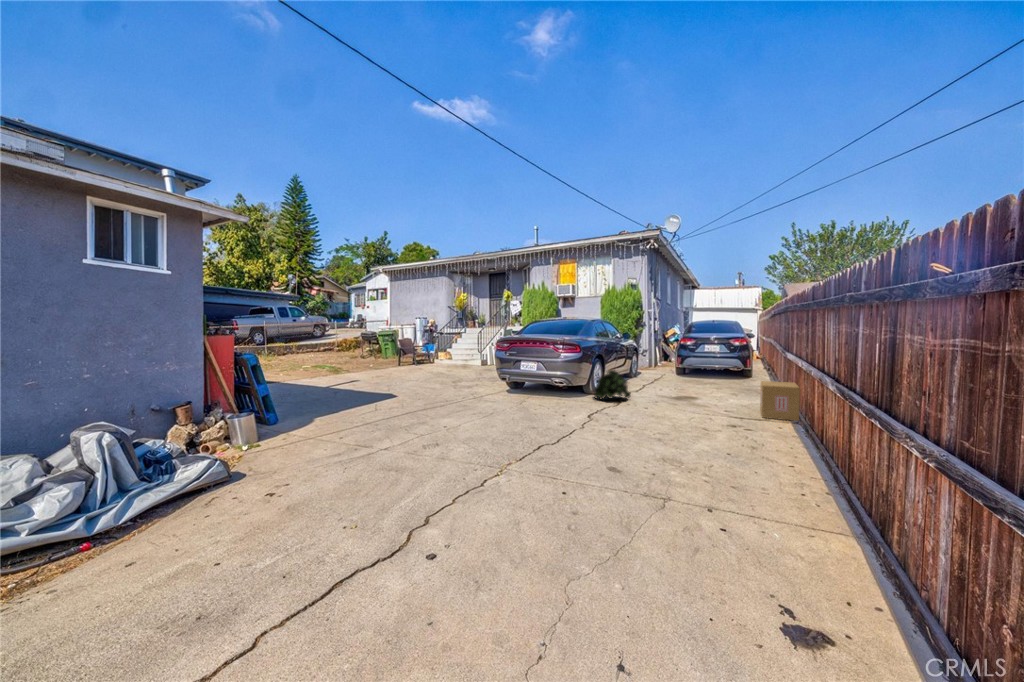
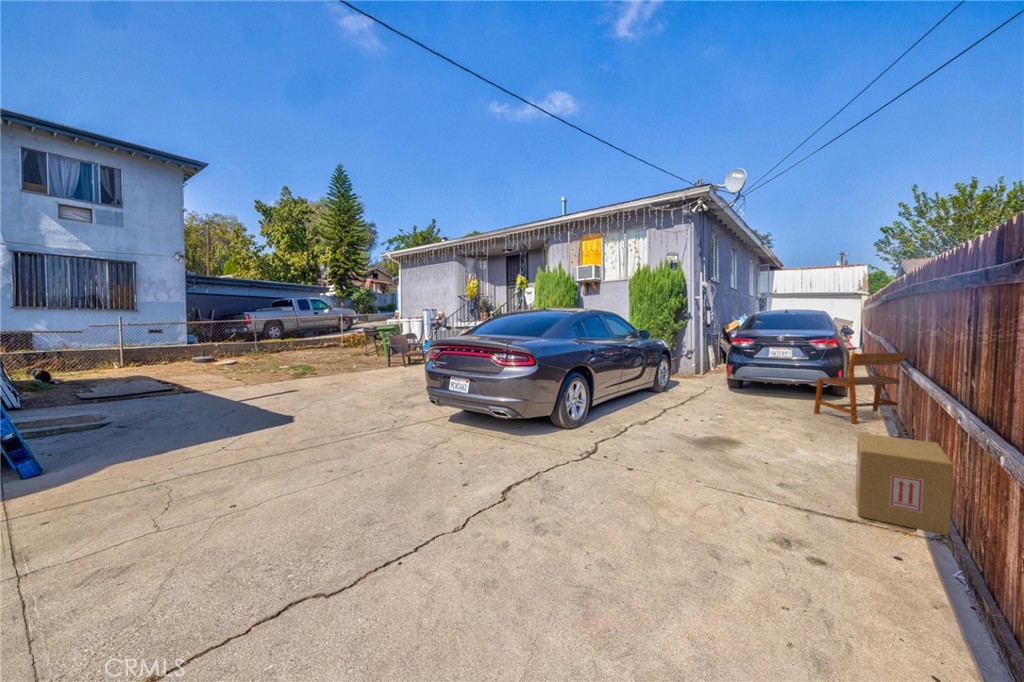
bench: none [734,345,790,388] -> present [814,352,906,424]
potted plant: present [594,370,631,400] -> none [561,393,620,446]

